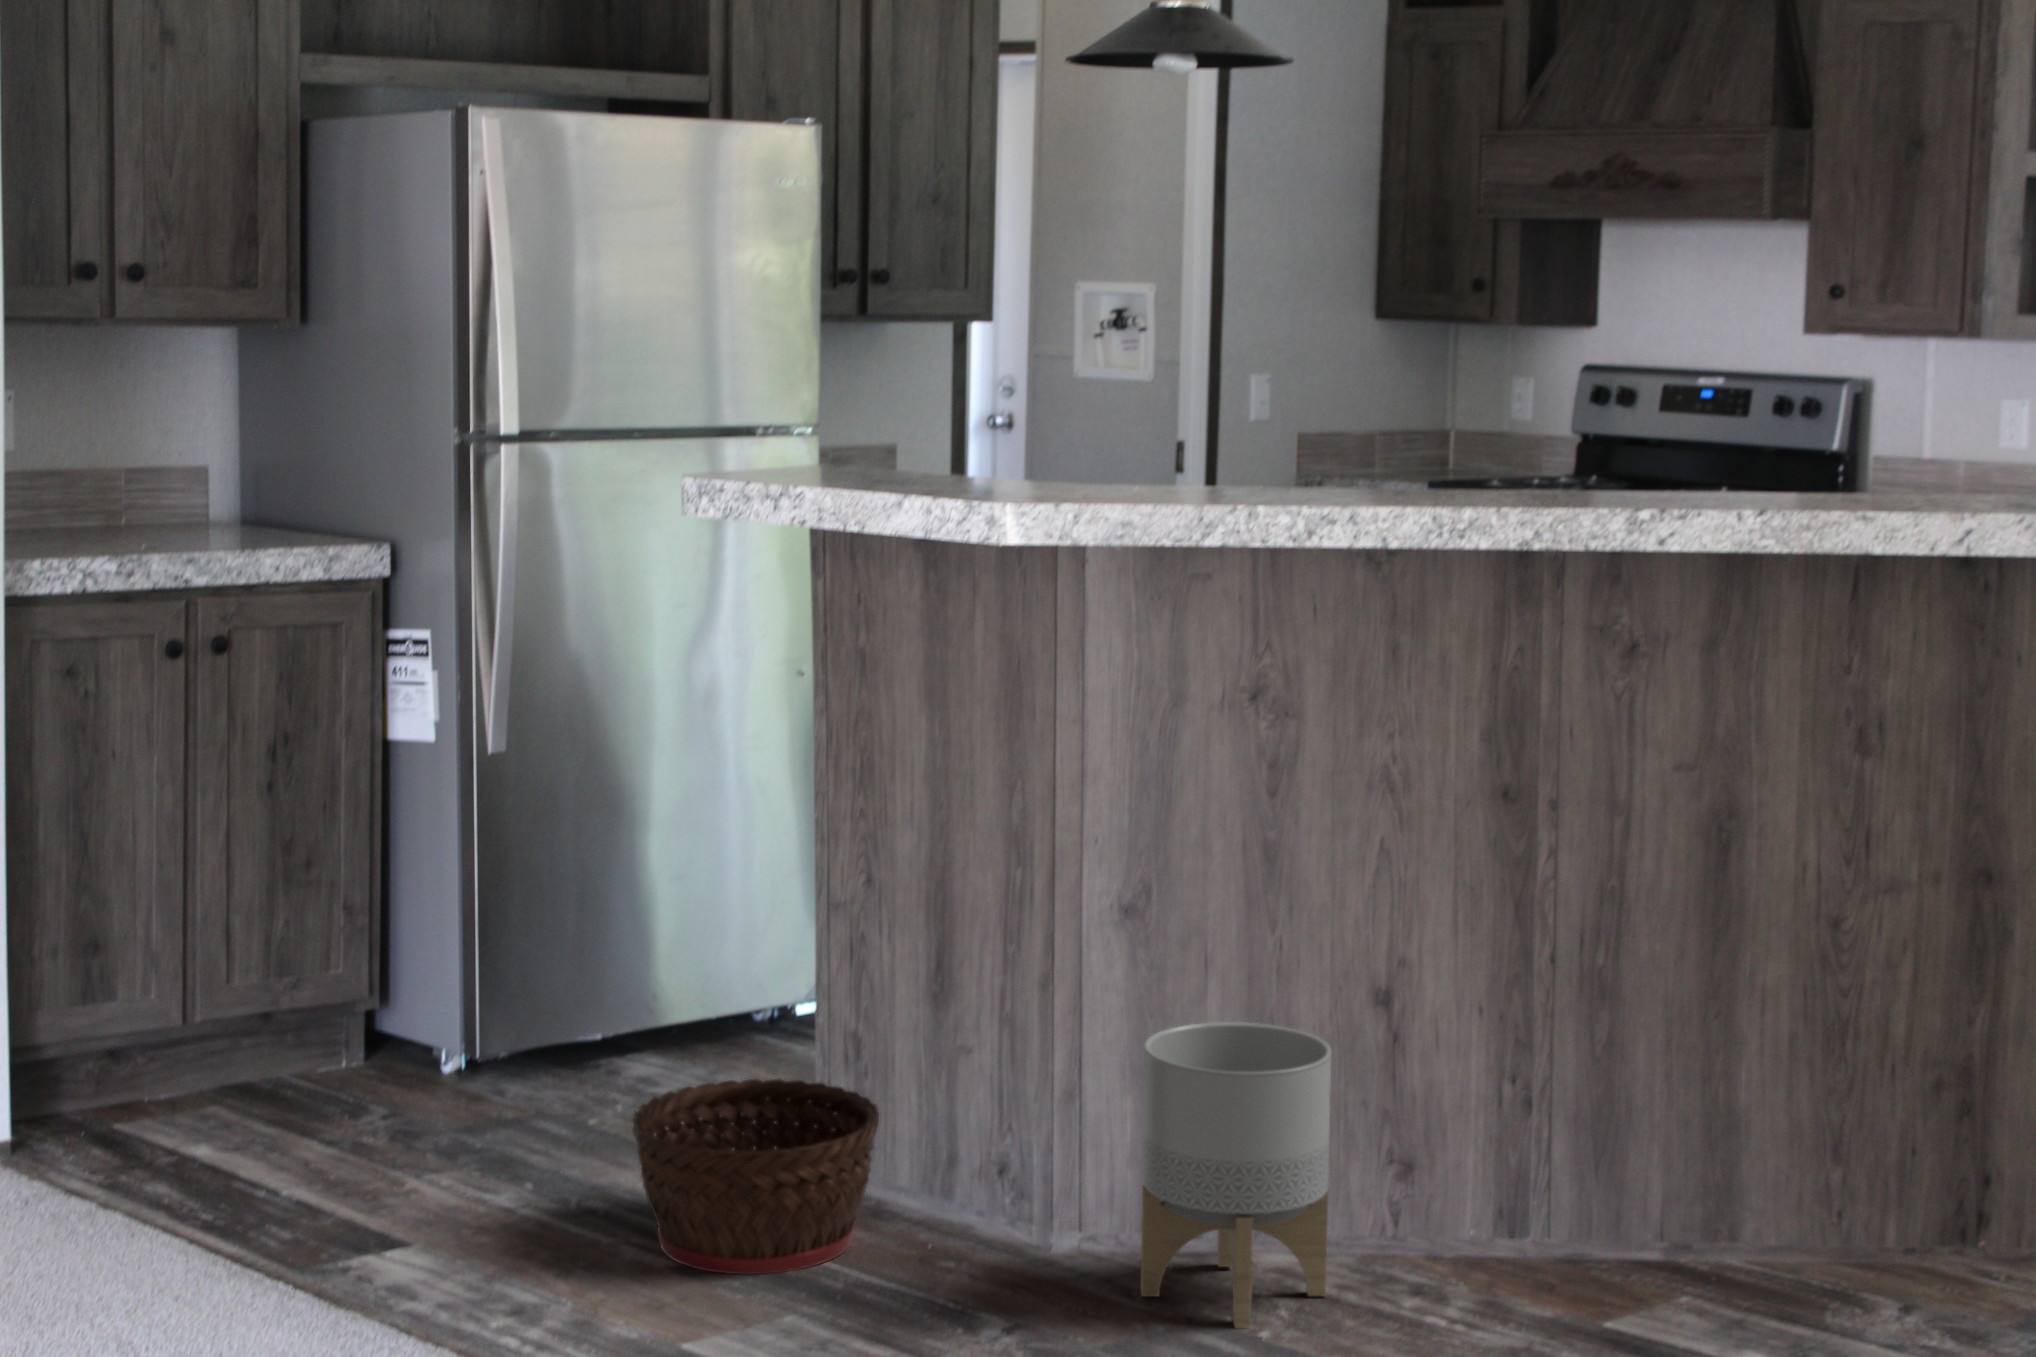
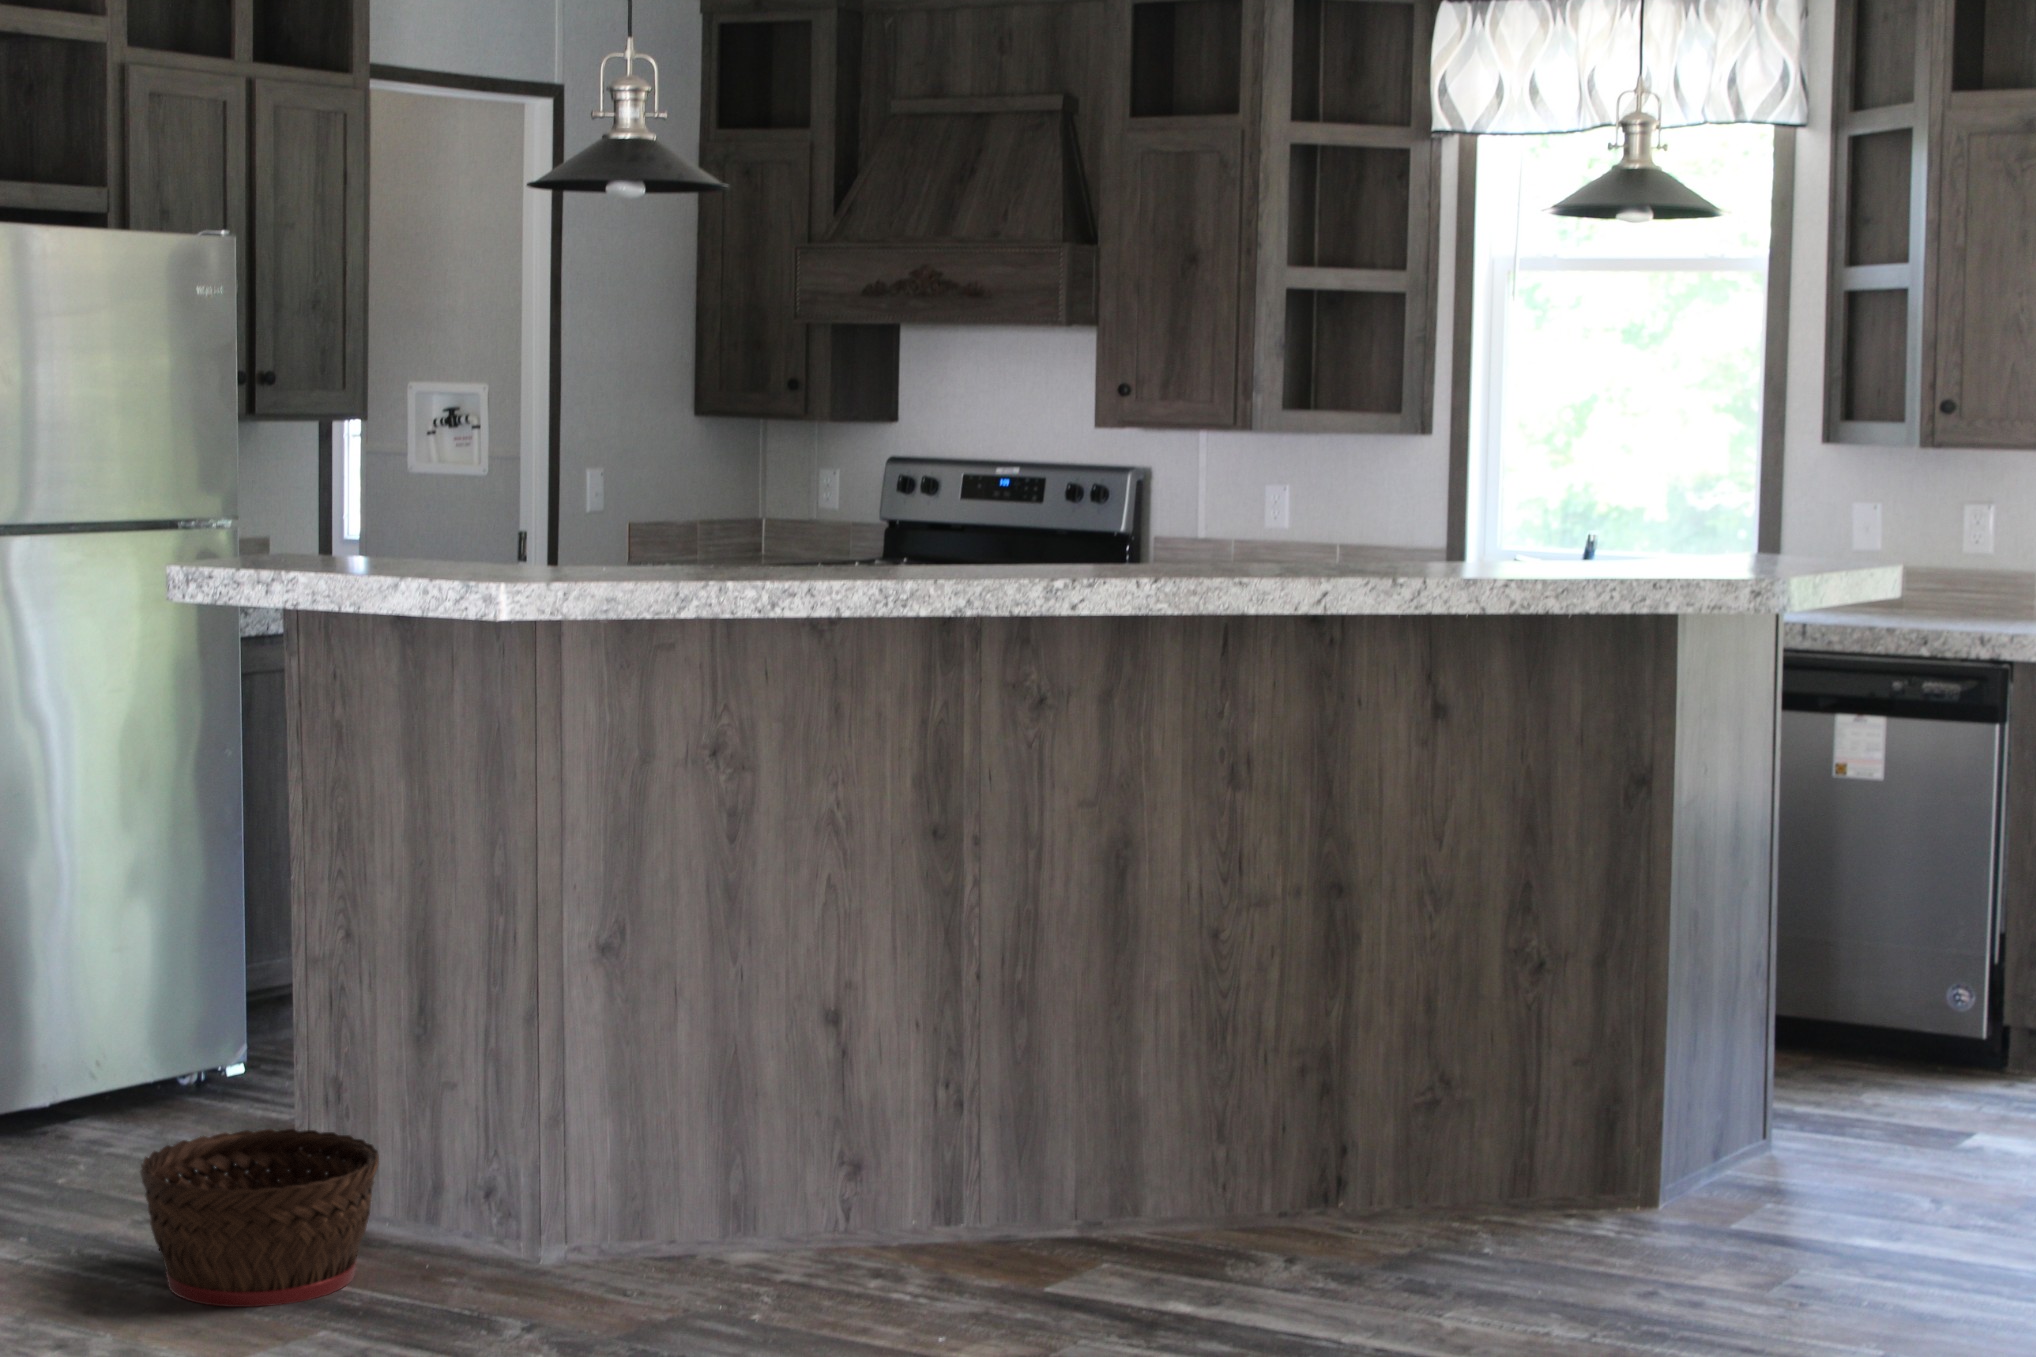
planter: present [1141,1022,1331,1329] -> none [635,1046,802,1314]

